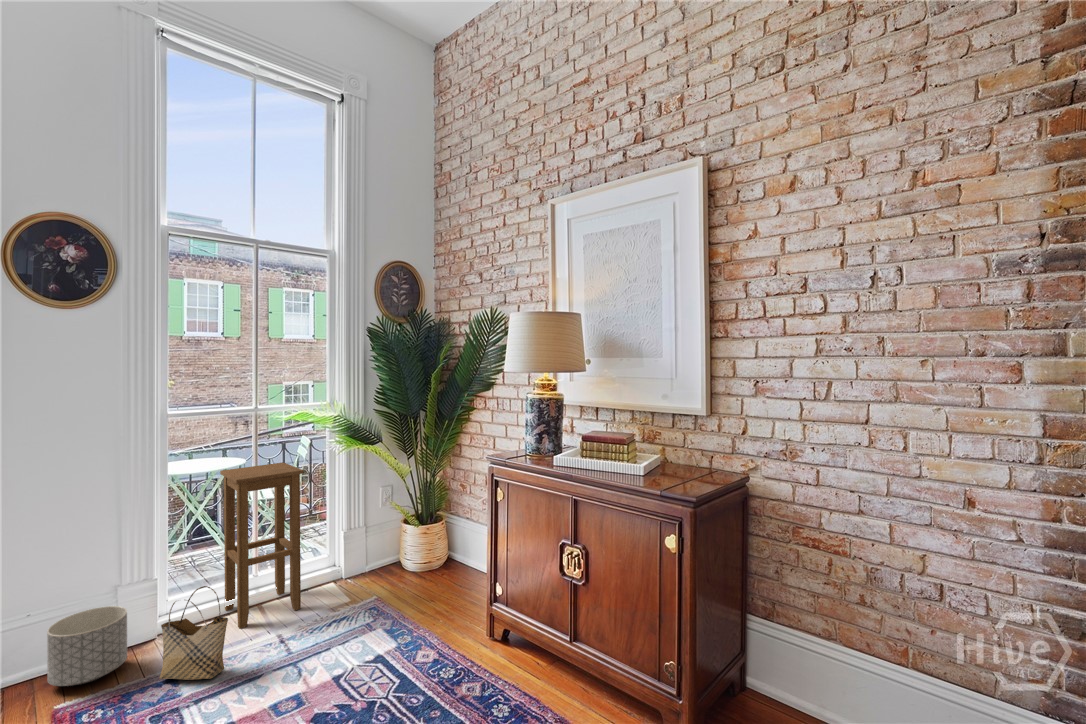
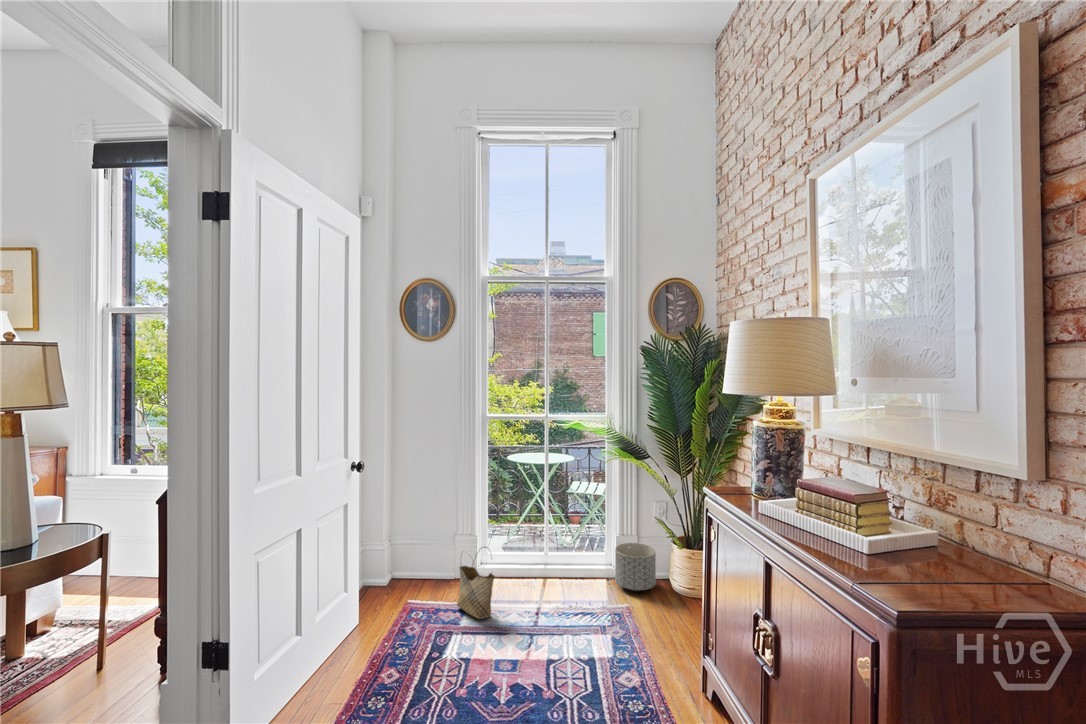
stool: present [220,462,304,629] -> none [520,460,571,590]
planter: present [47,606,127,686] -> present [615,543,656,592]

